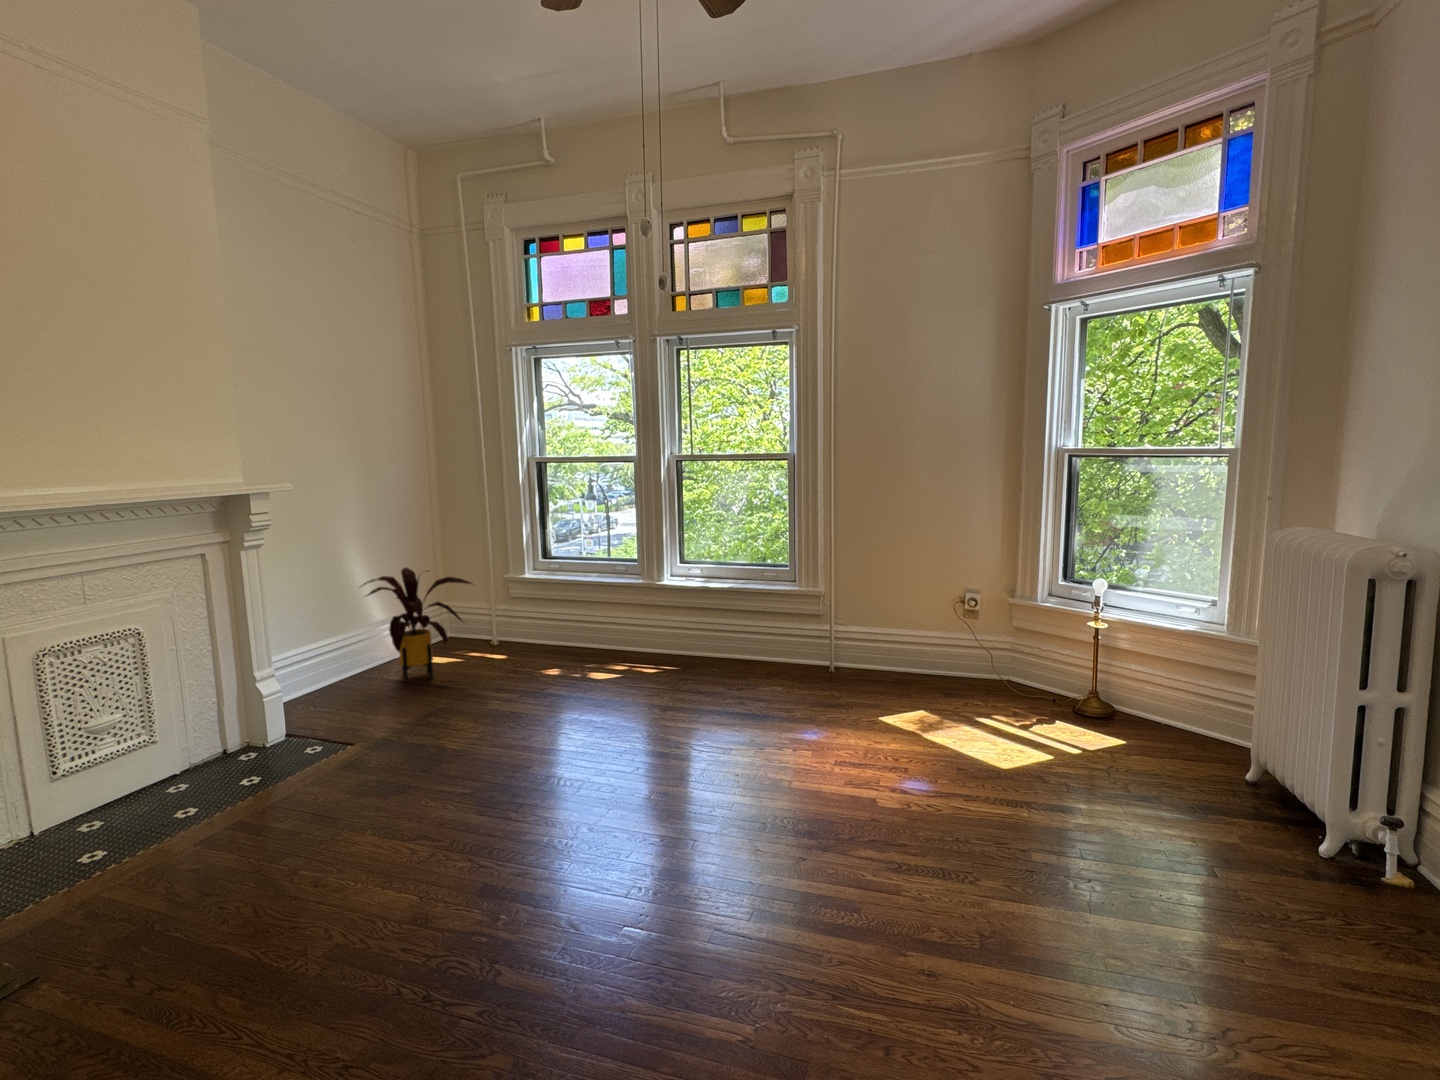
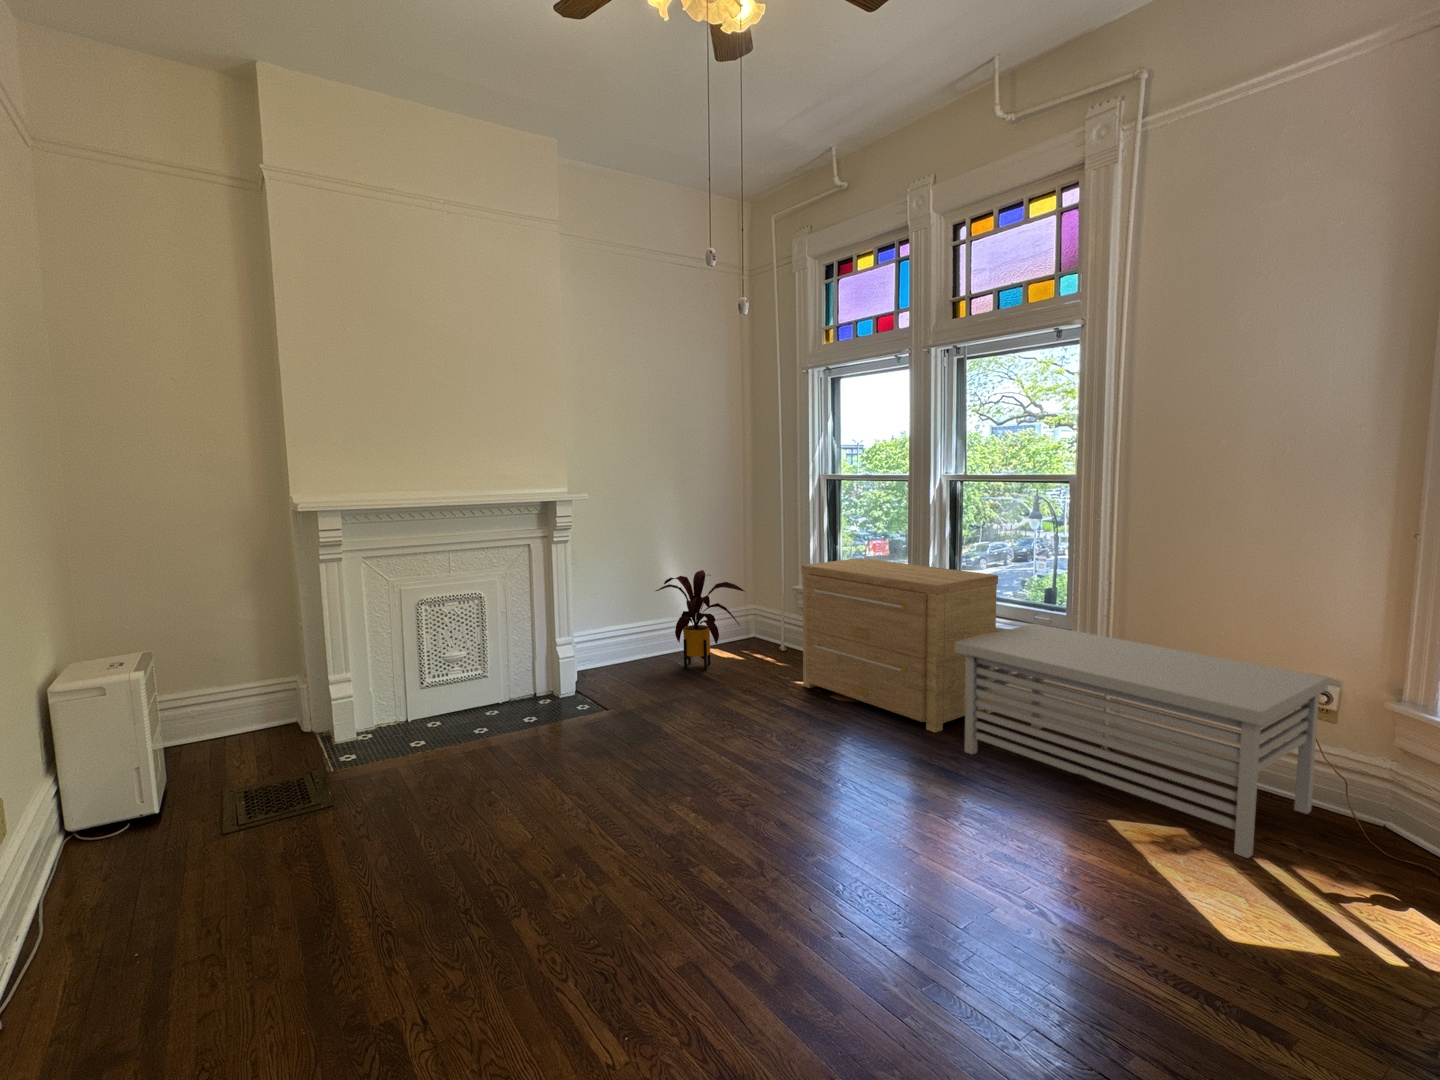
side table: none [547,538,735,687] -> present [802,558,998,732]
storage bench: none [736,580,979,719] -> present [955,624,1329,858]

